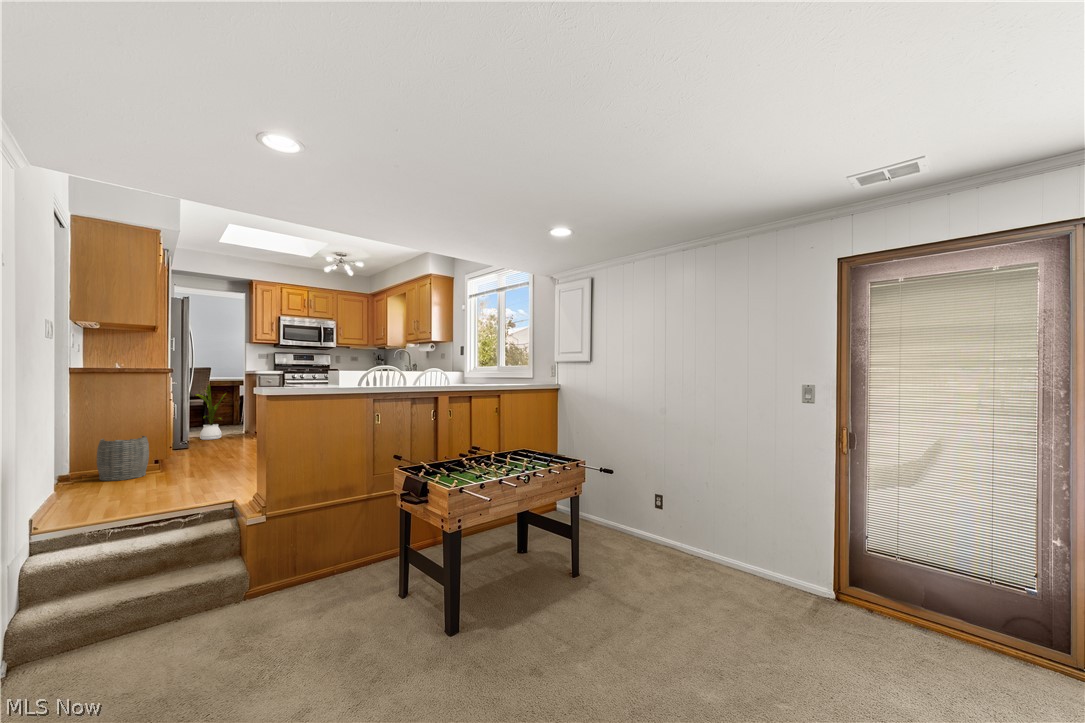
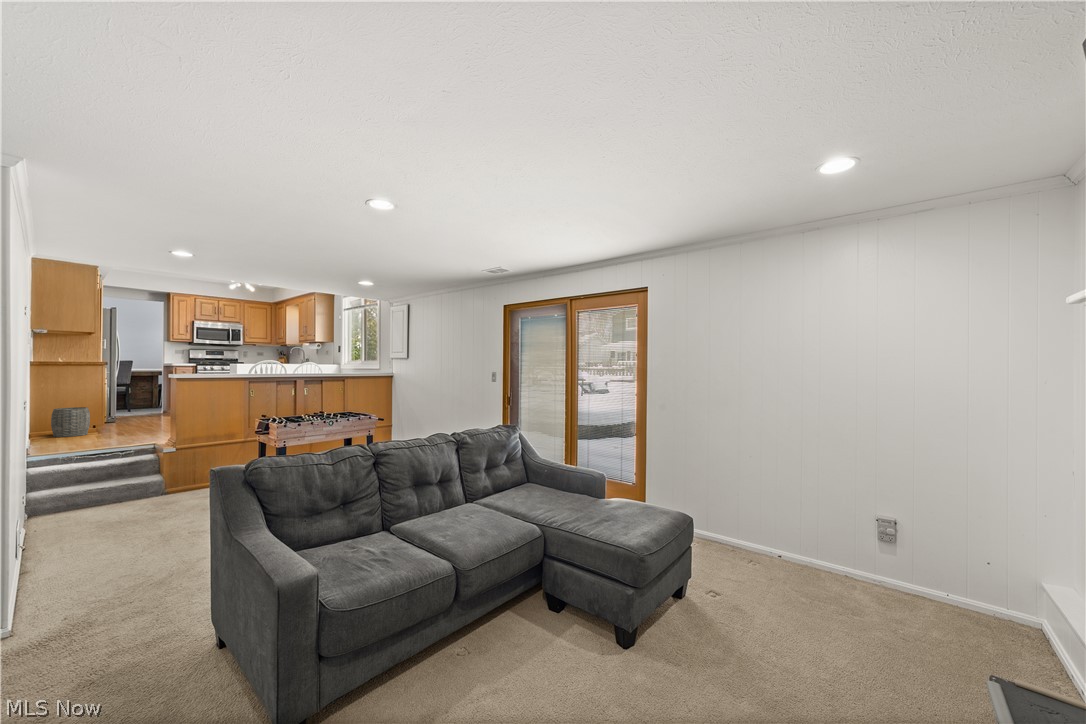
house plant: present [195,384,225,440] -> none [120,373,149,417]

